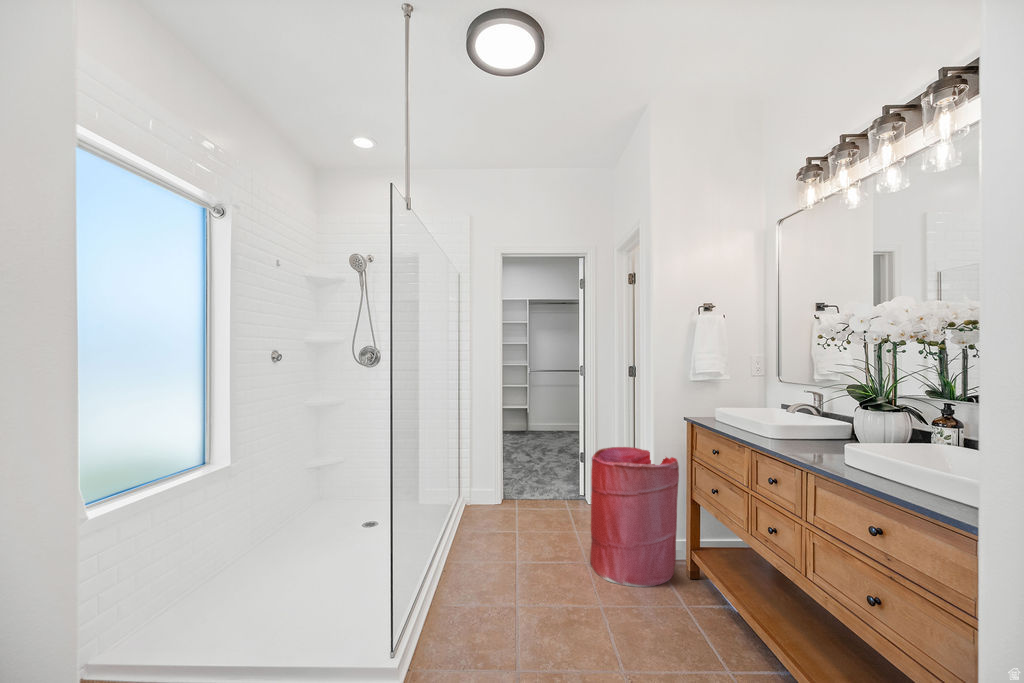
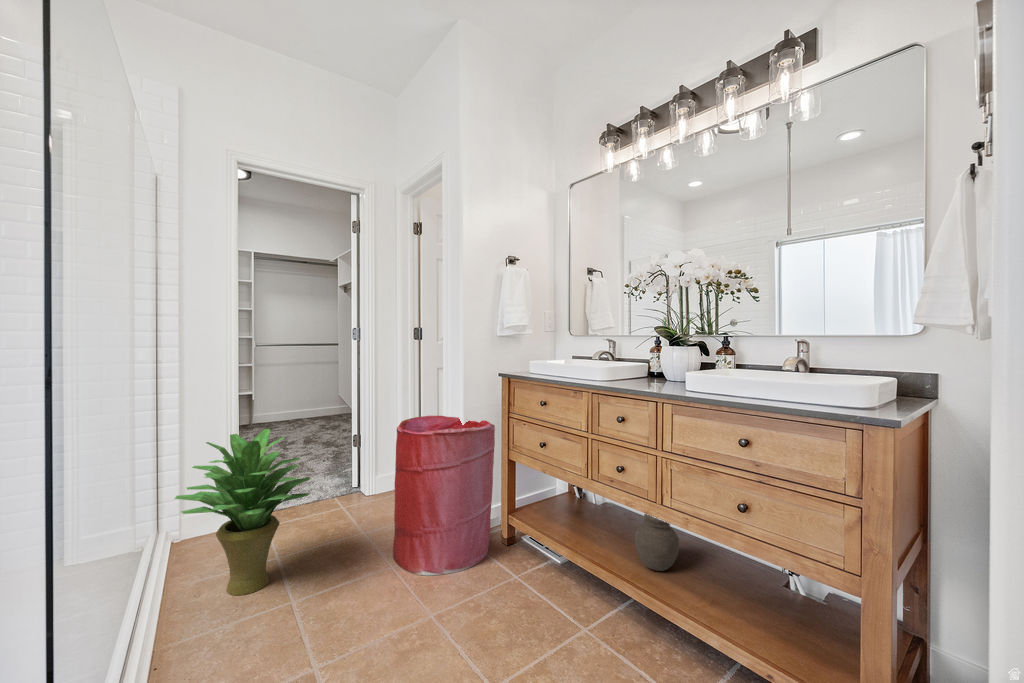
potted plant: none [452,444,531,557] -> present [175,429,310,595]
jar: none [792,581,846,648] -> present [635,512,679,571]

